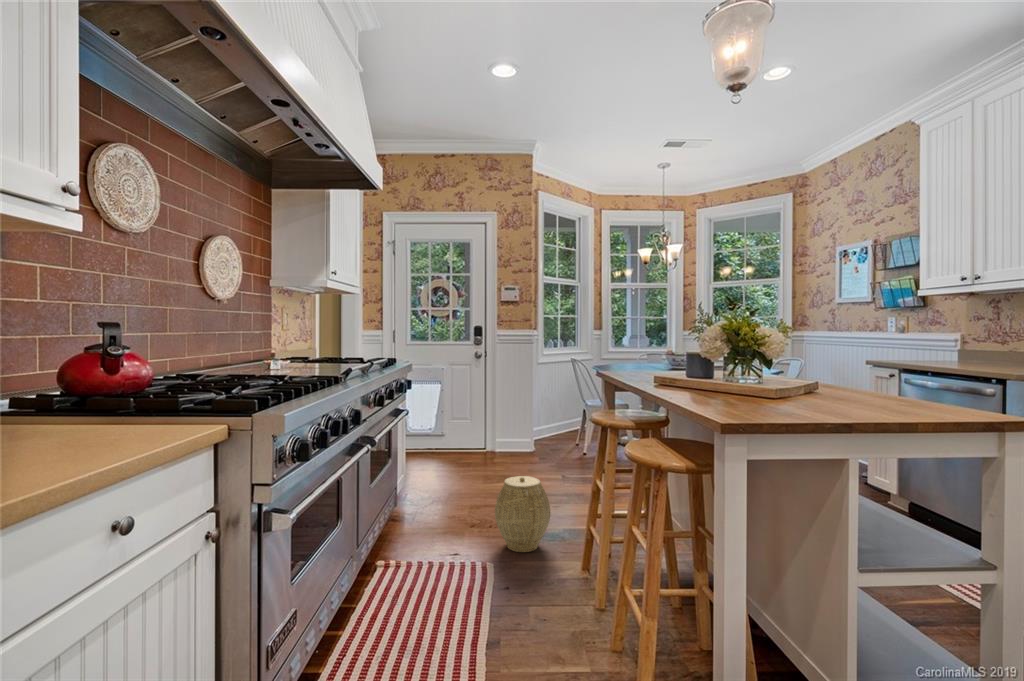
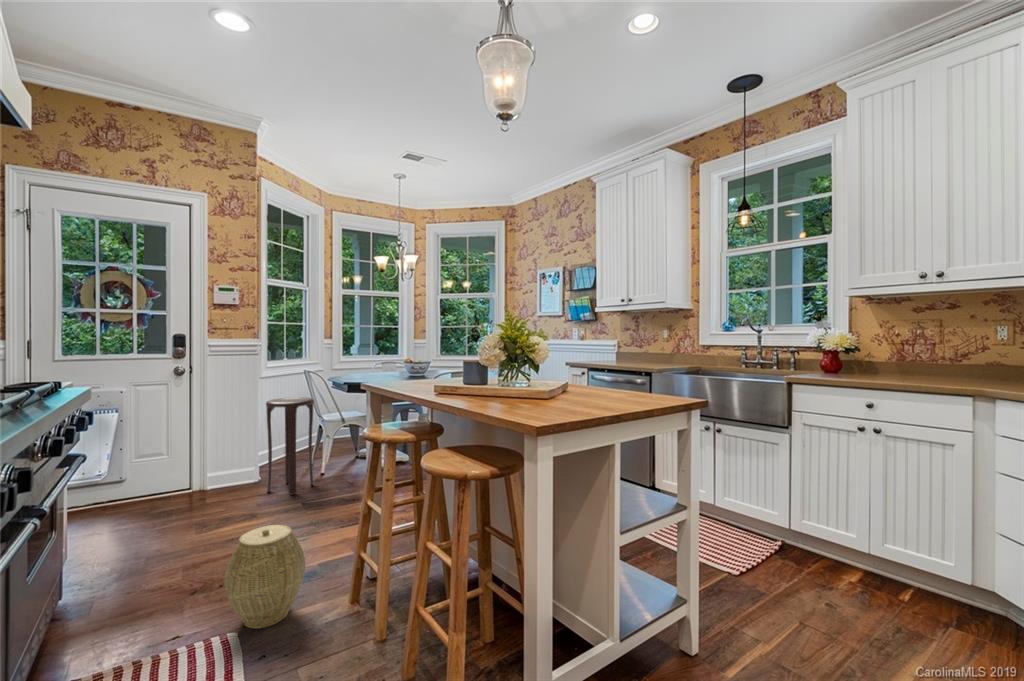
stool: none [537,383,575,467] -> present [266,397,314,494]

